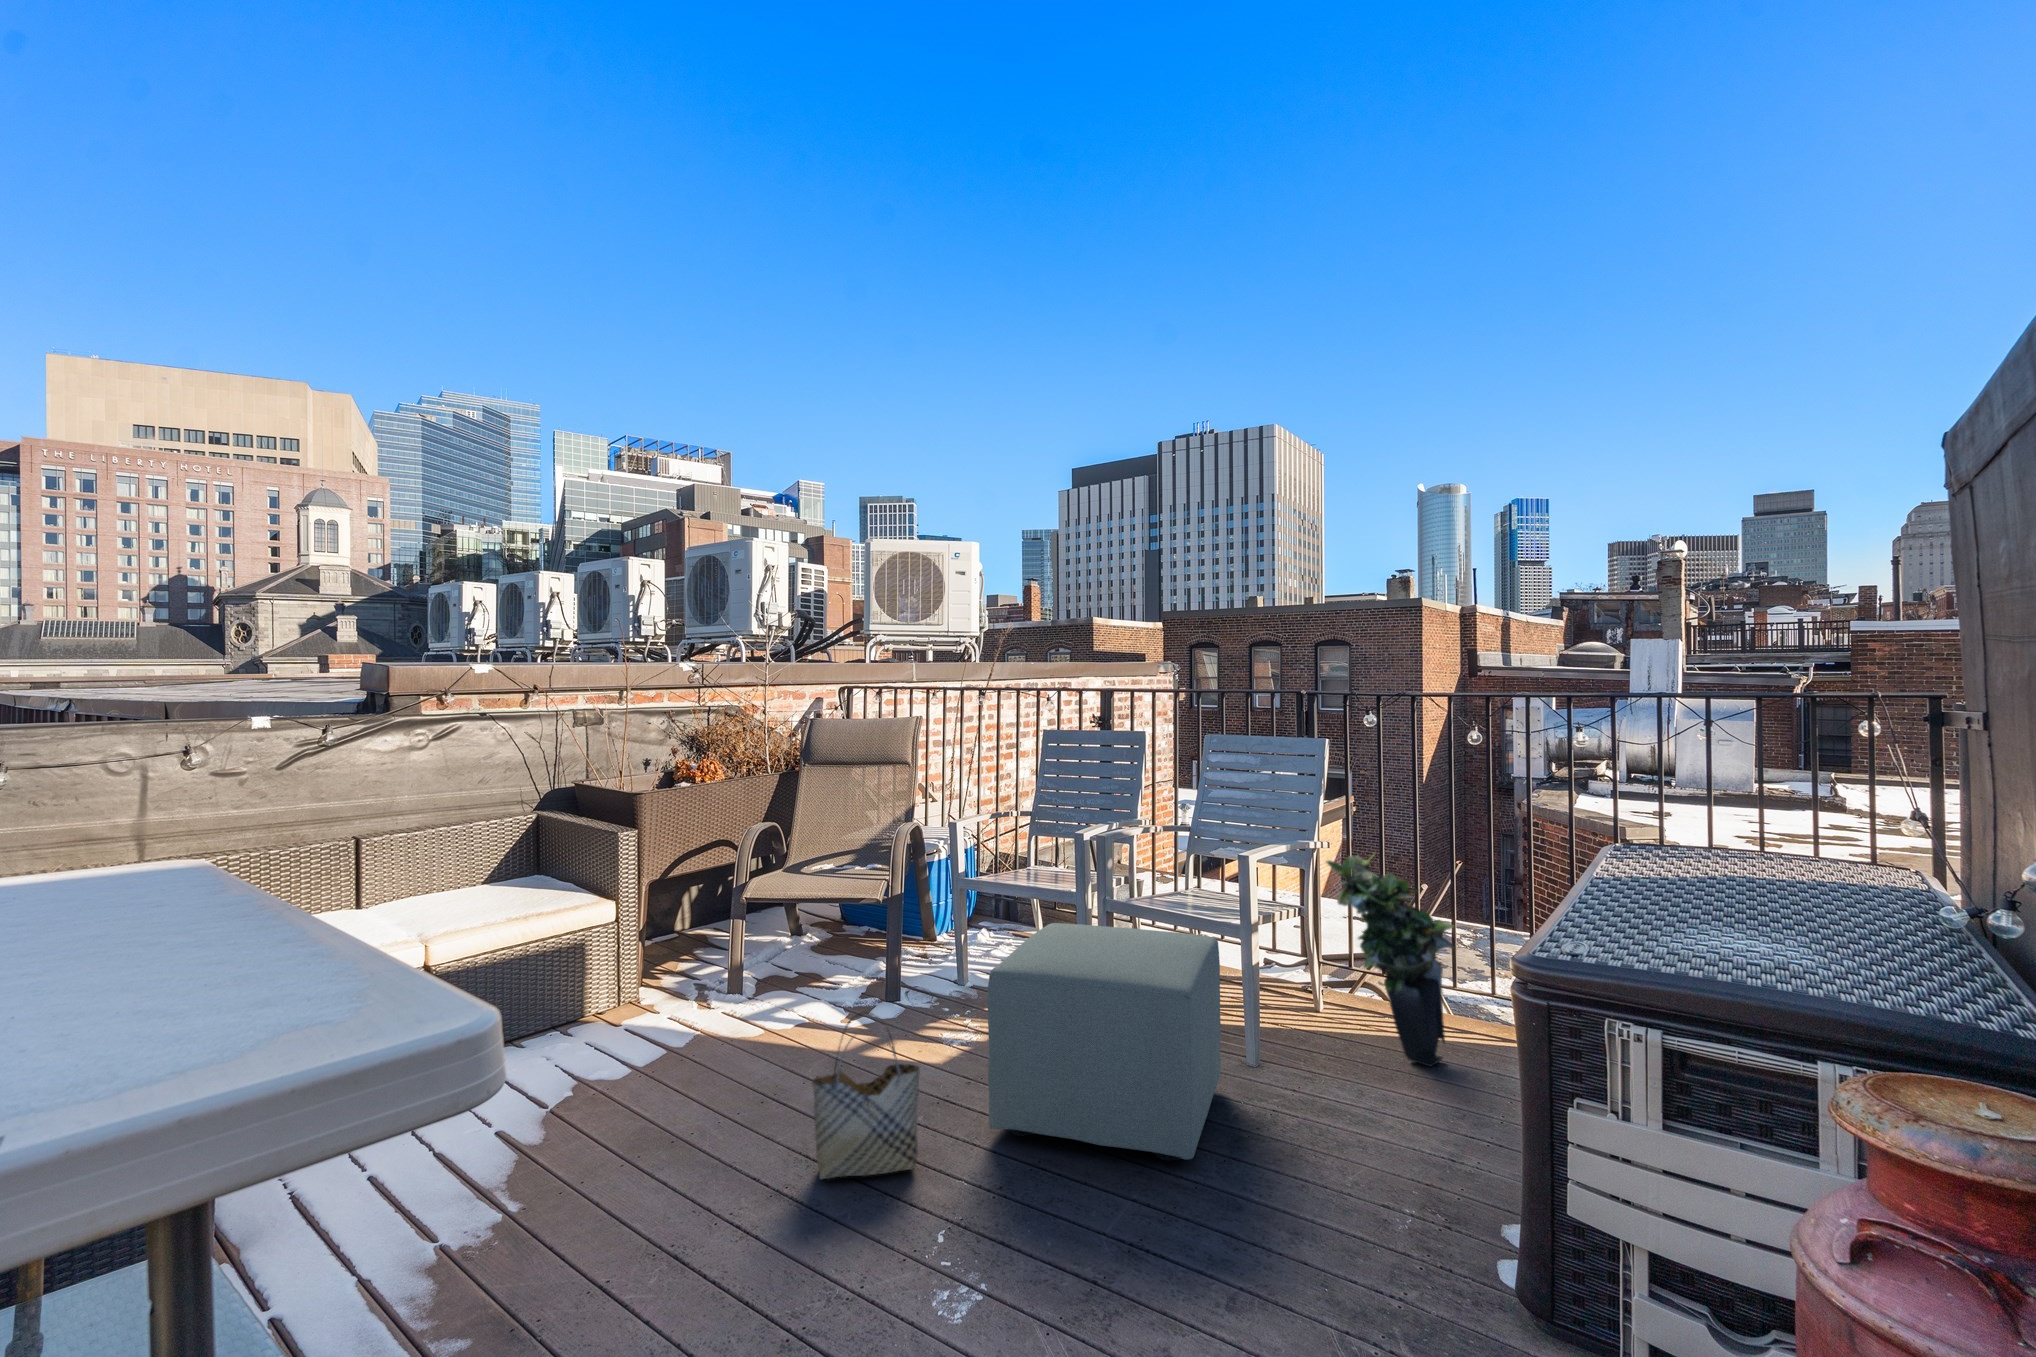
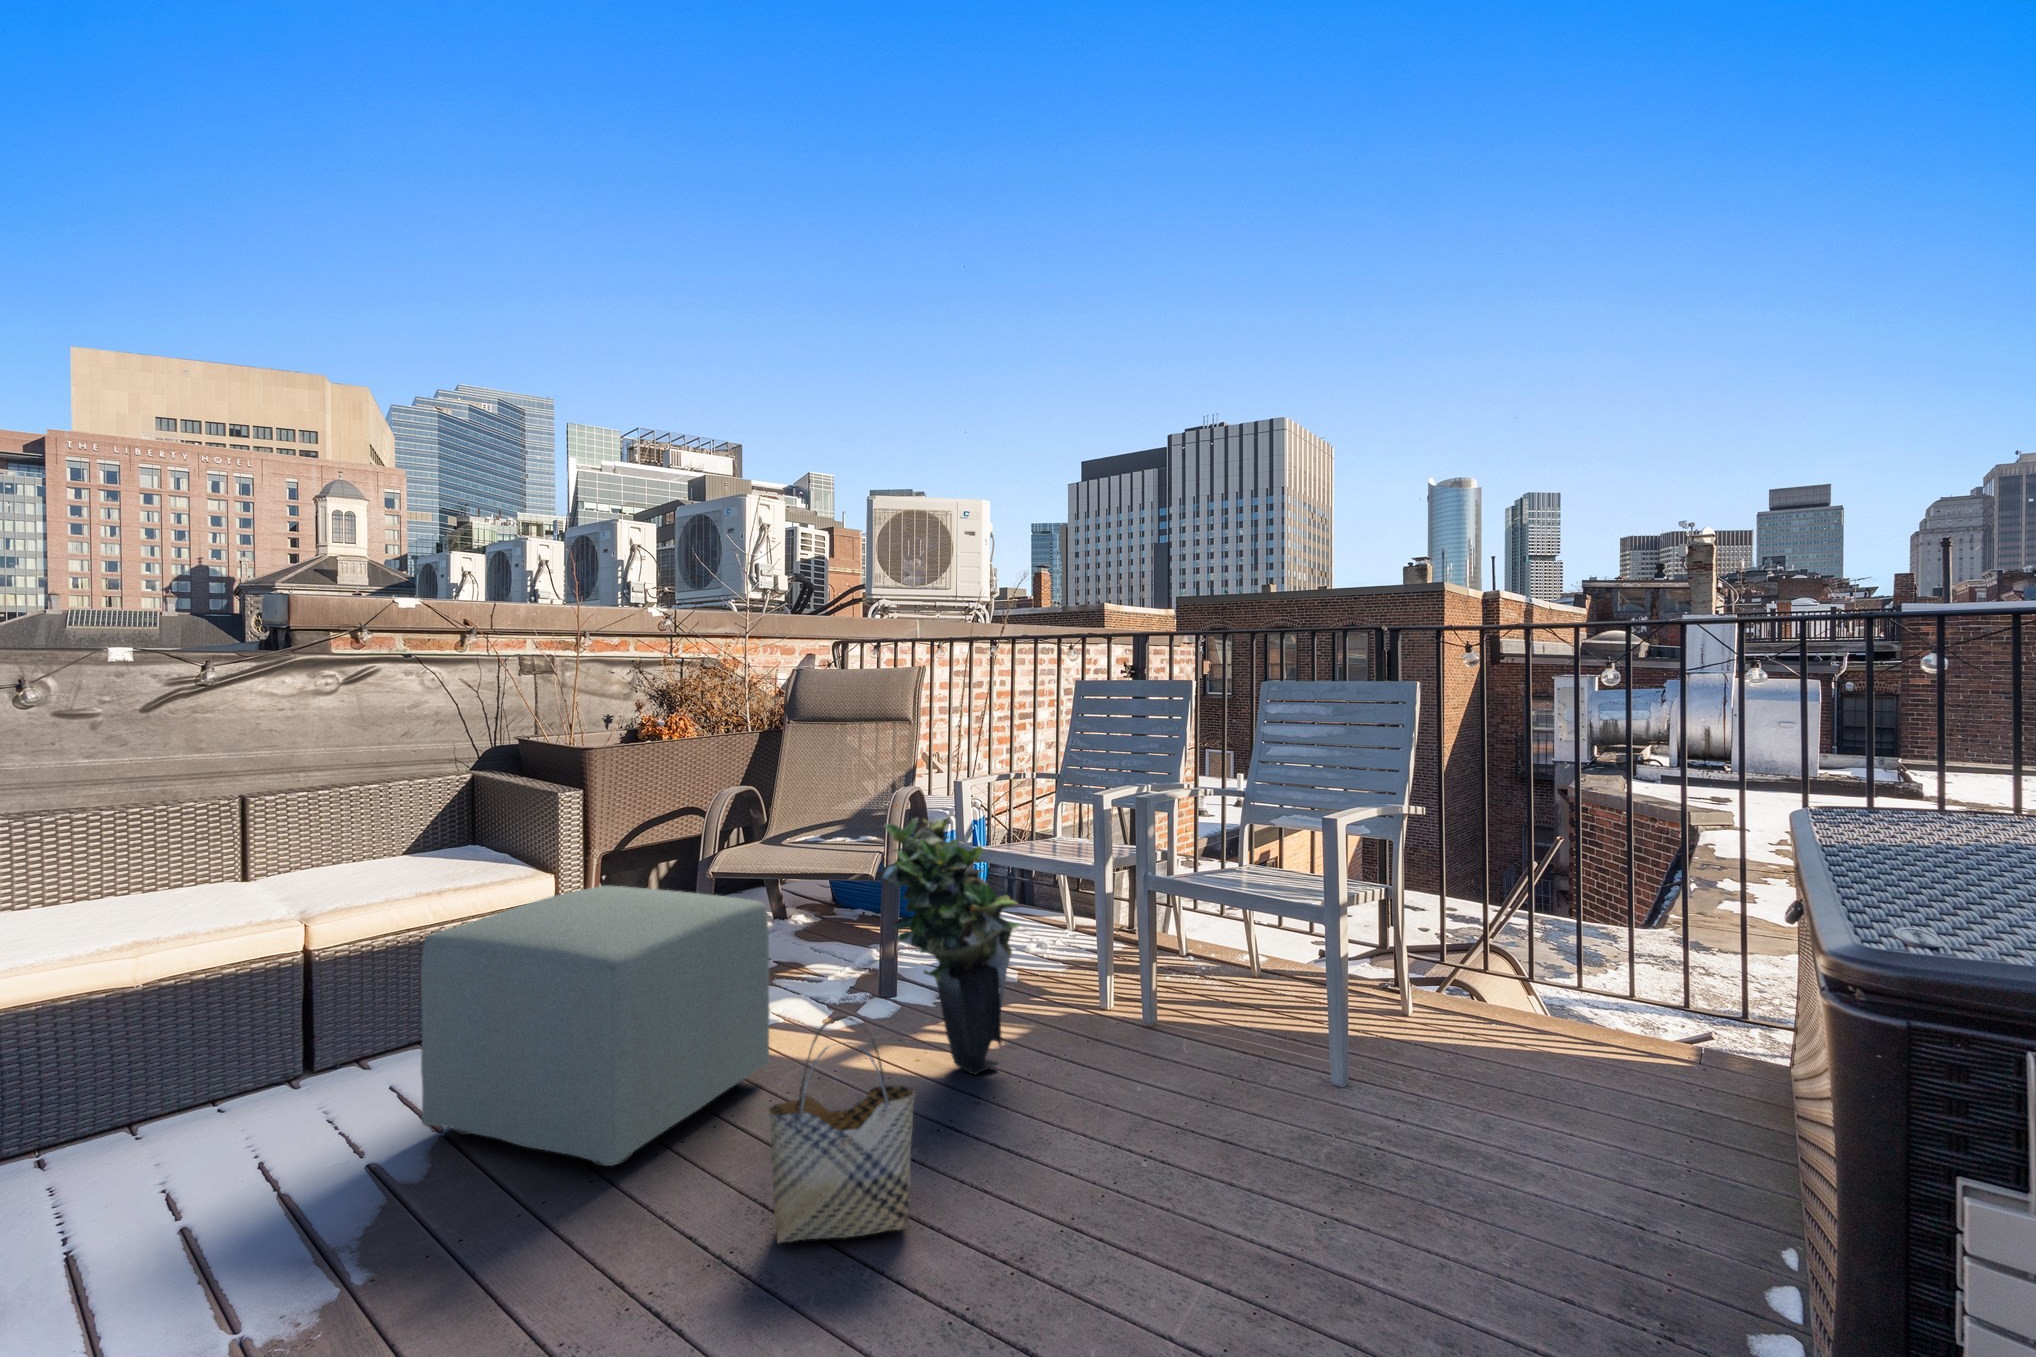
potted plant: present [1327,856,1455,1067] -> present [883,817,1019,1075]
ottoman: present [987,923,1221,1161] -> present [421,886,770,1166]

